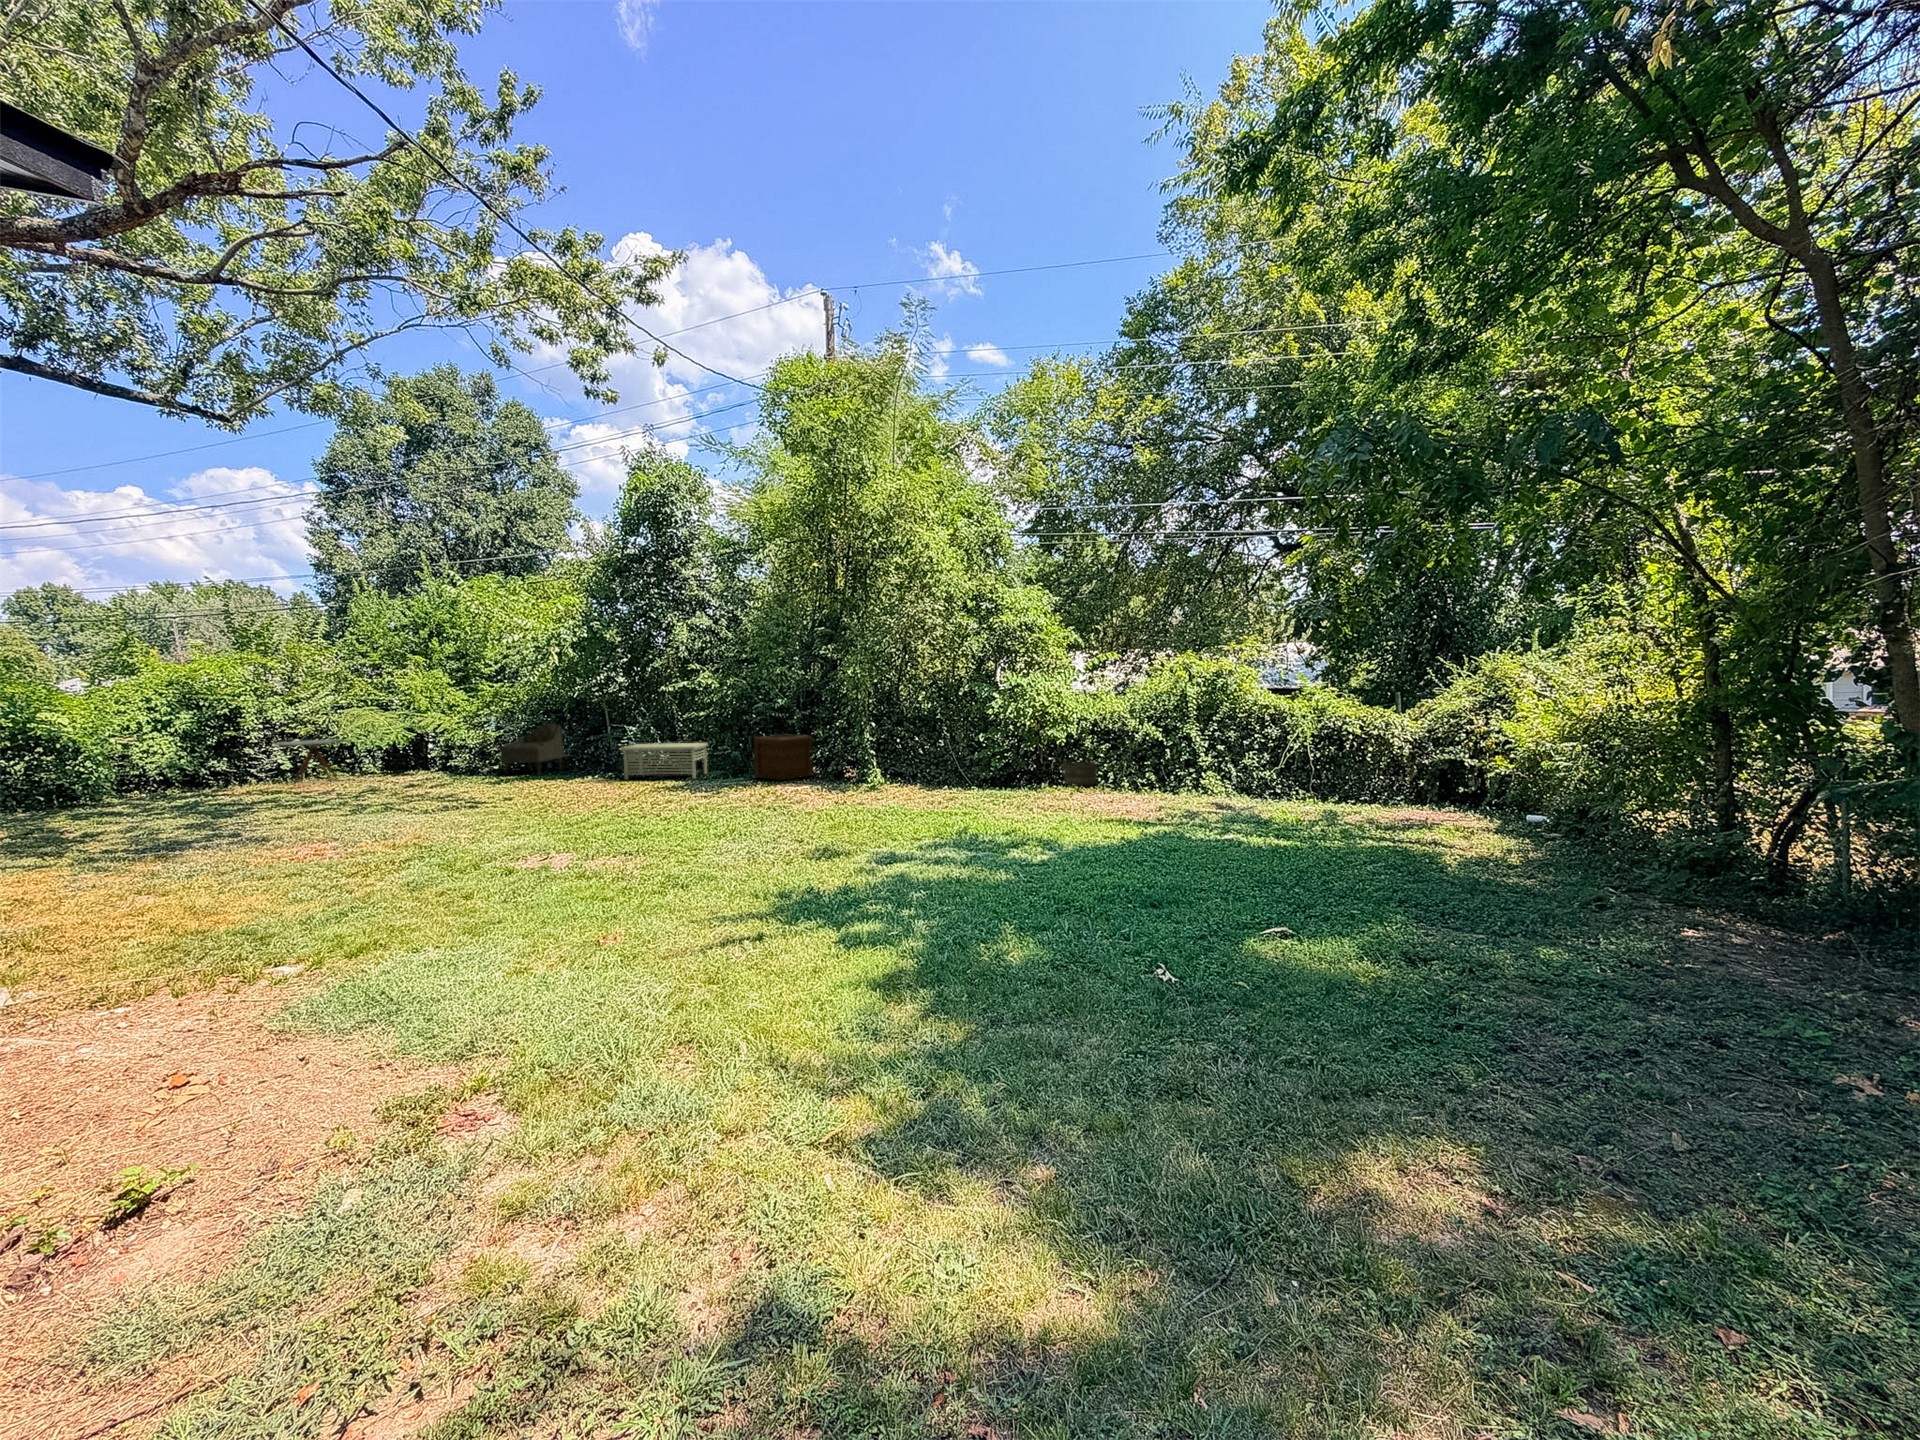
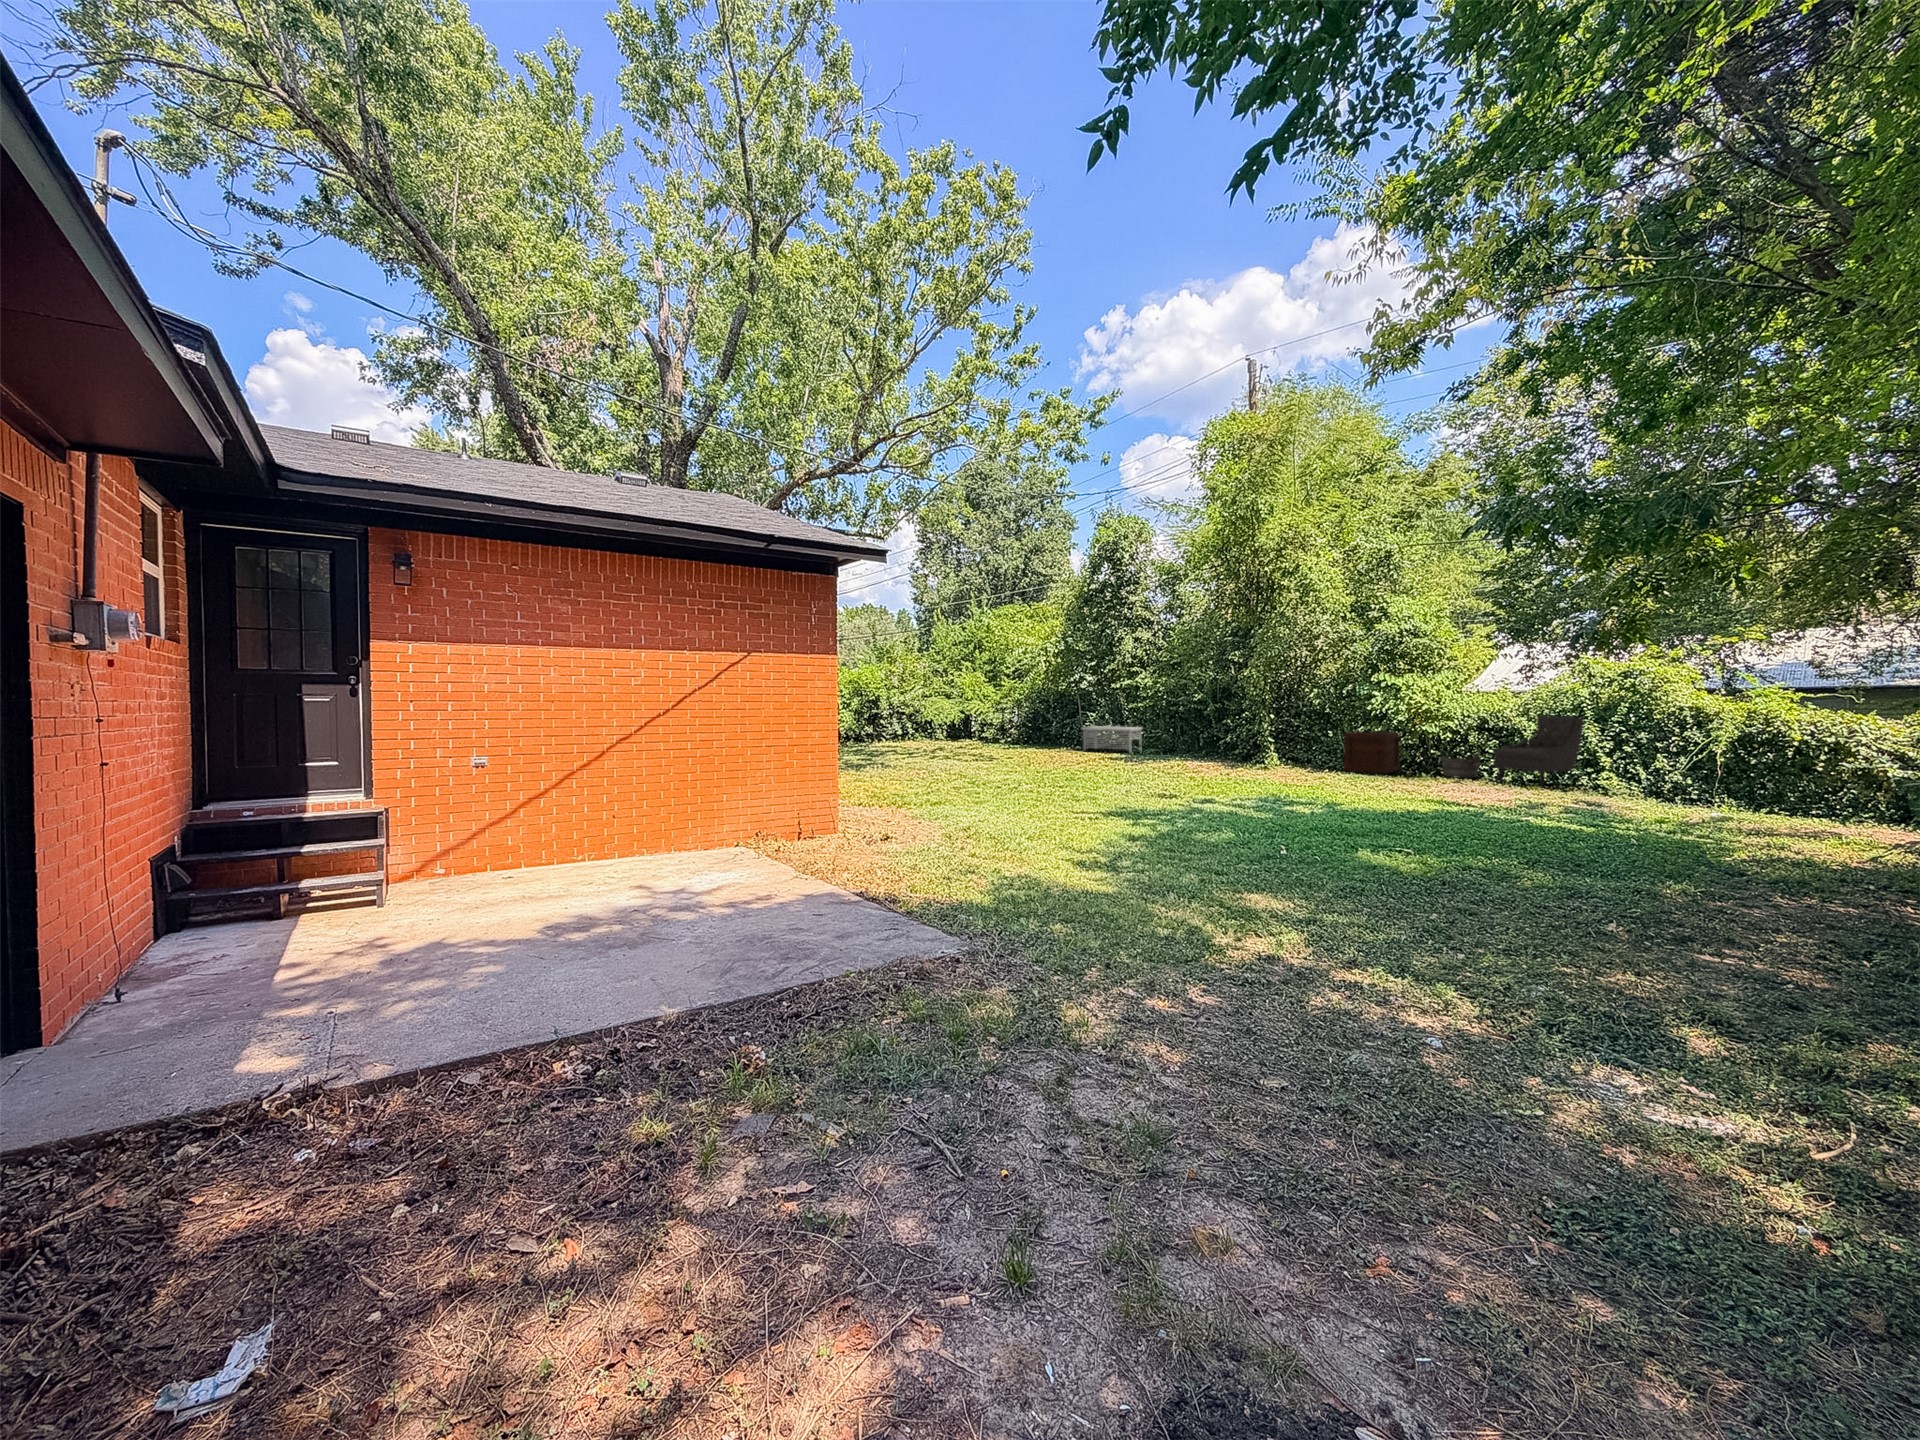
chair: present [500,723,564,775] -> present [1494,716,1584,788]
wooden crate: present [754,735,813,780] -> present [1343,731,1400,774]
round table: present [274,739,349,784] -> none [896,716,932,742]

